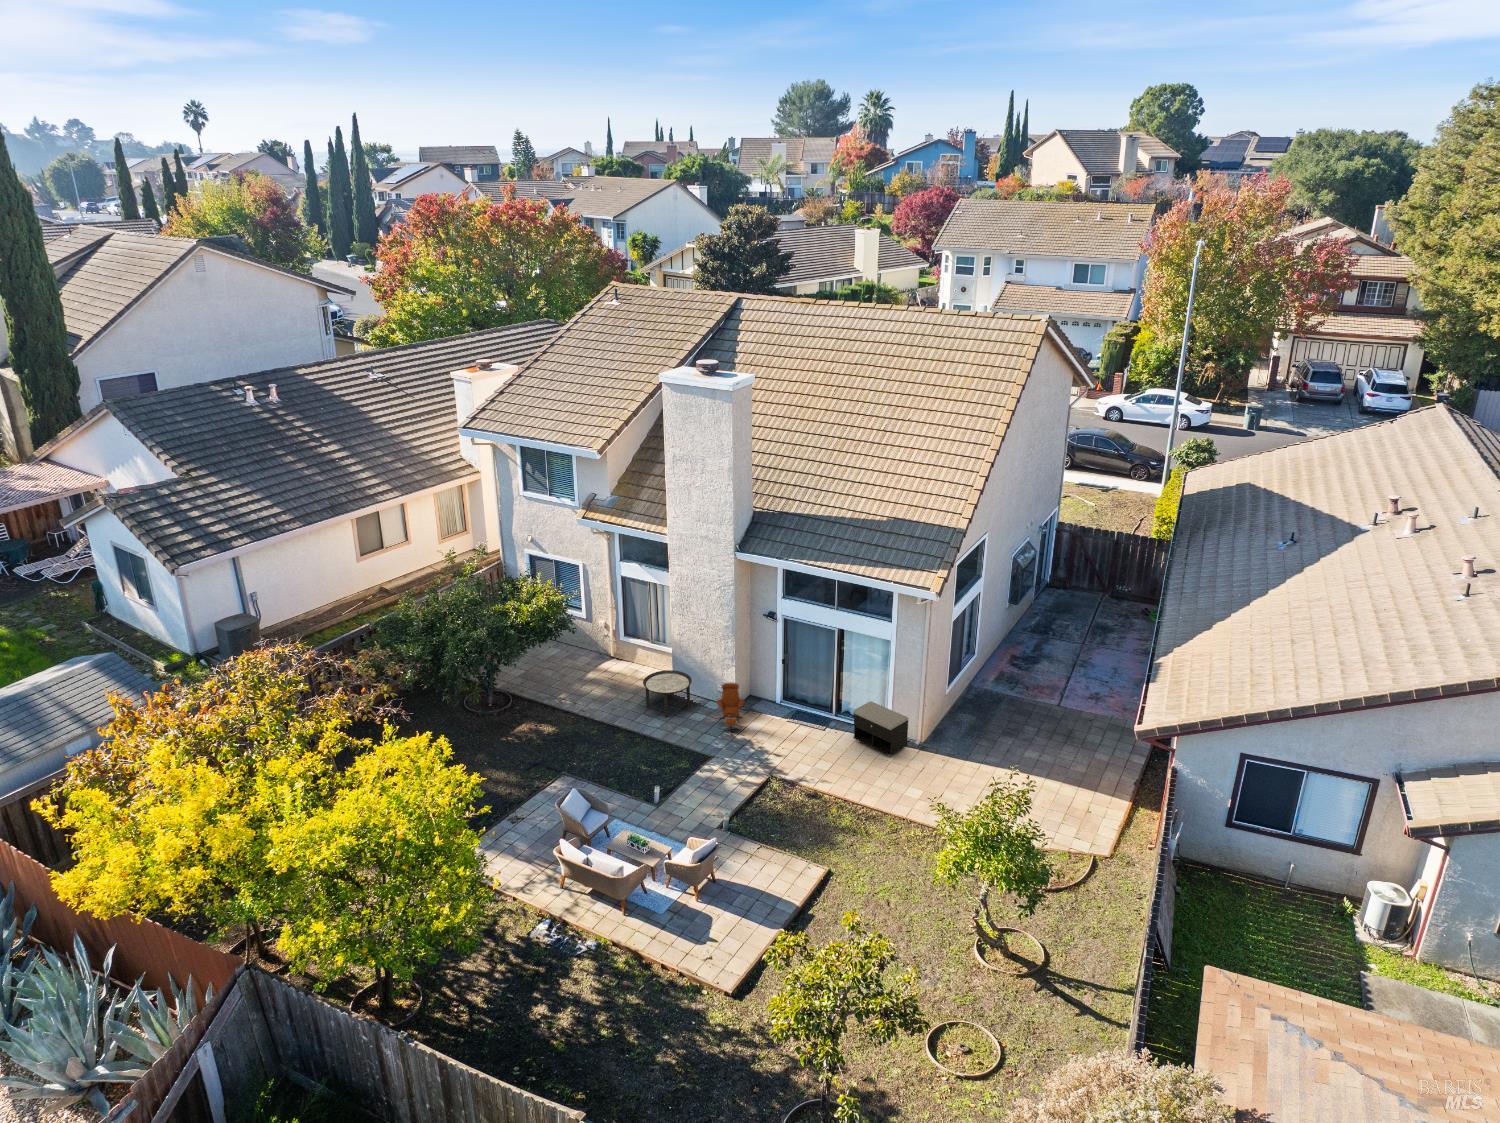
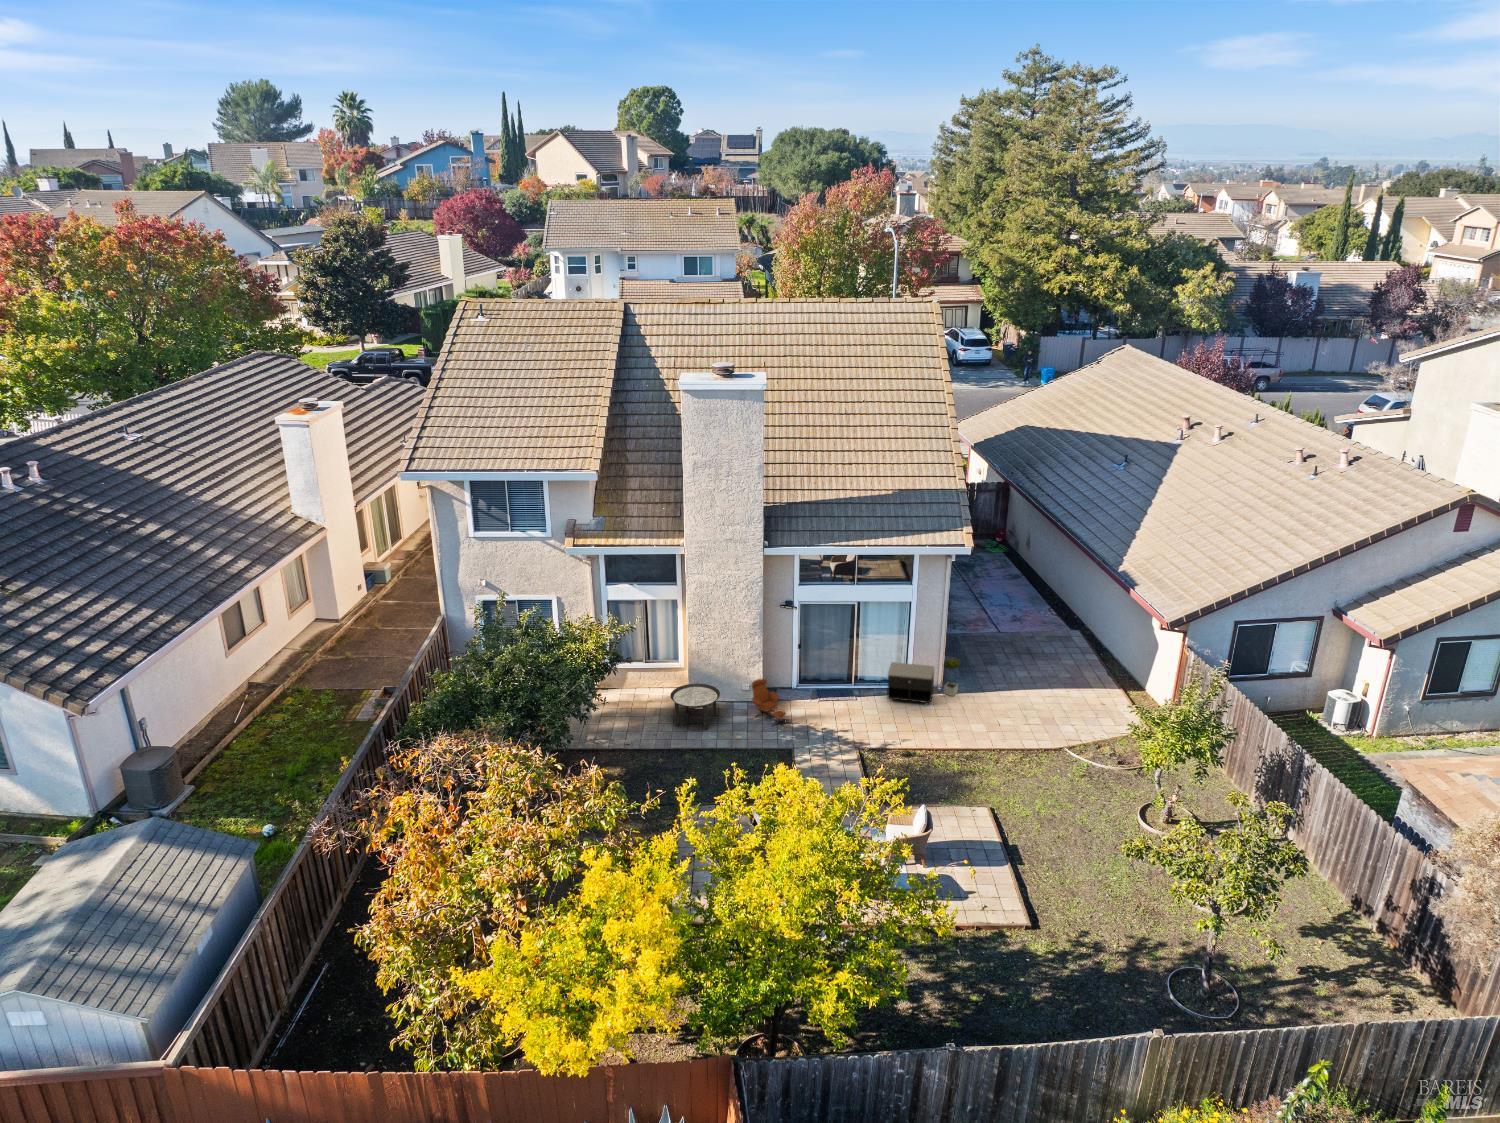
potted tree: none [917,714,938,756] -> present [944,658,960,696]

